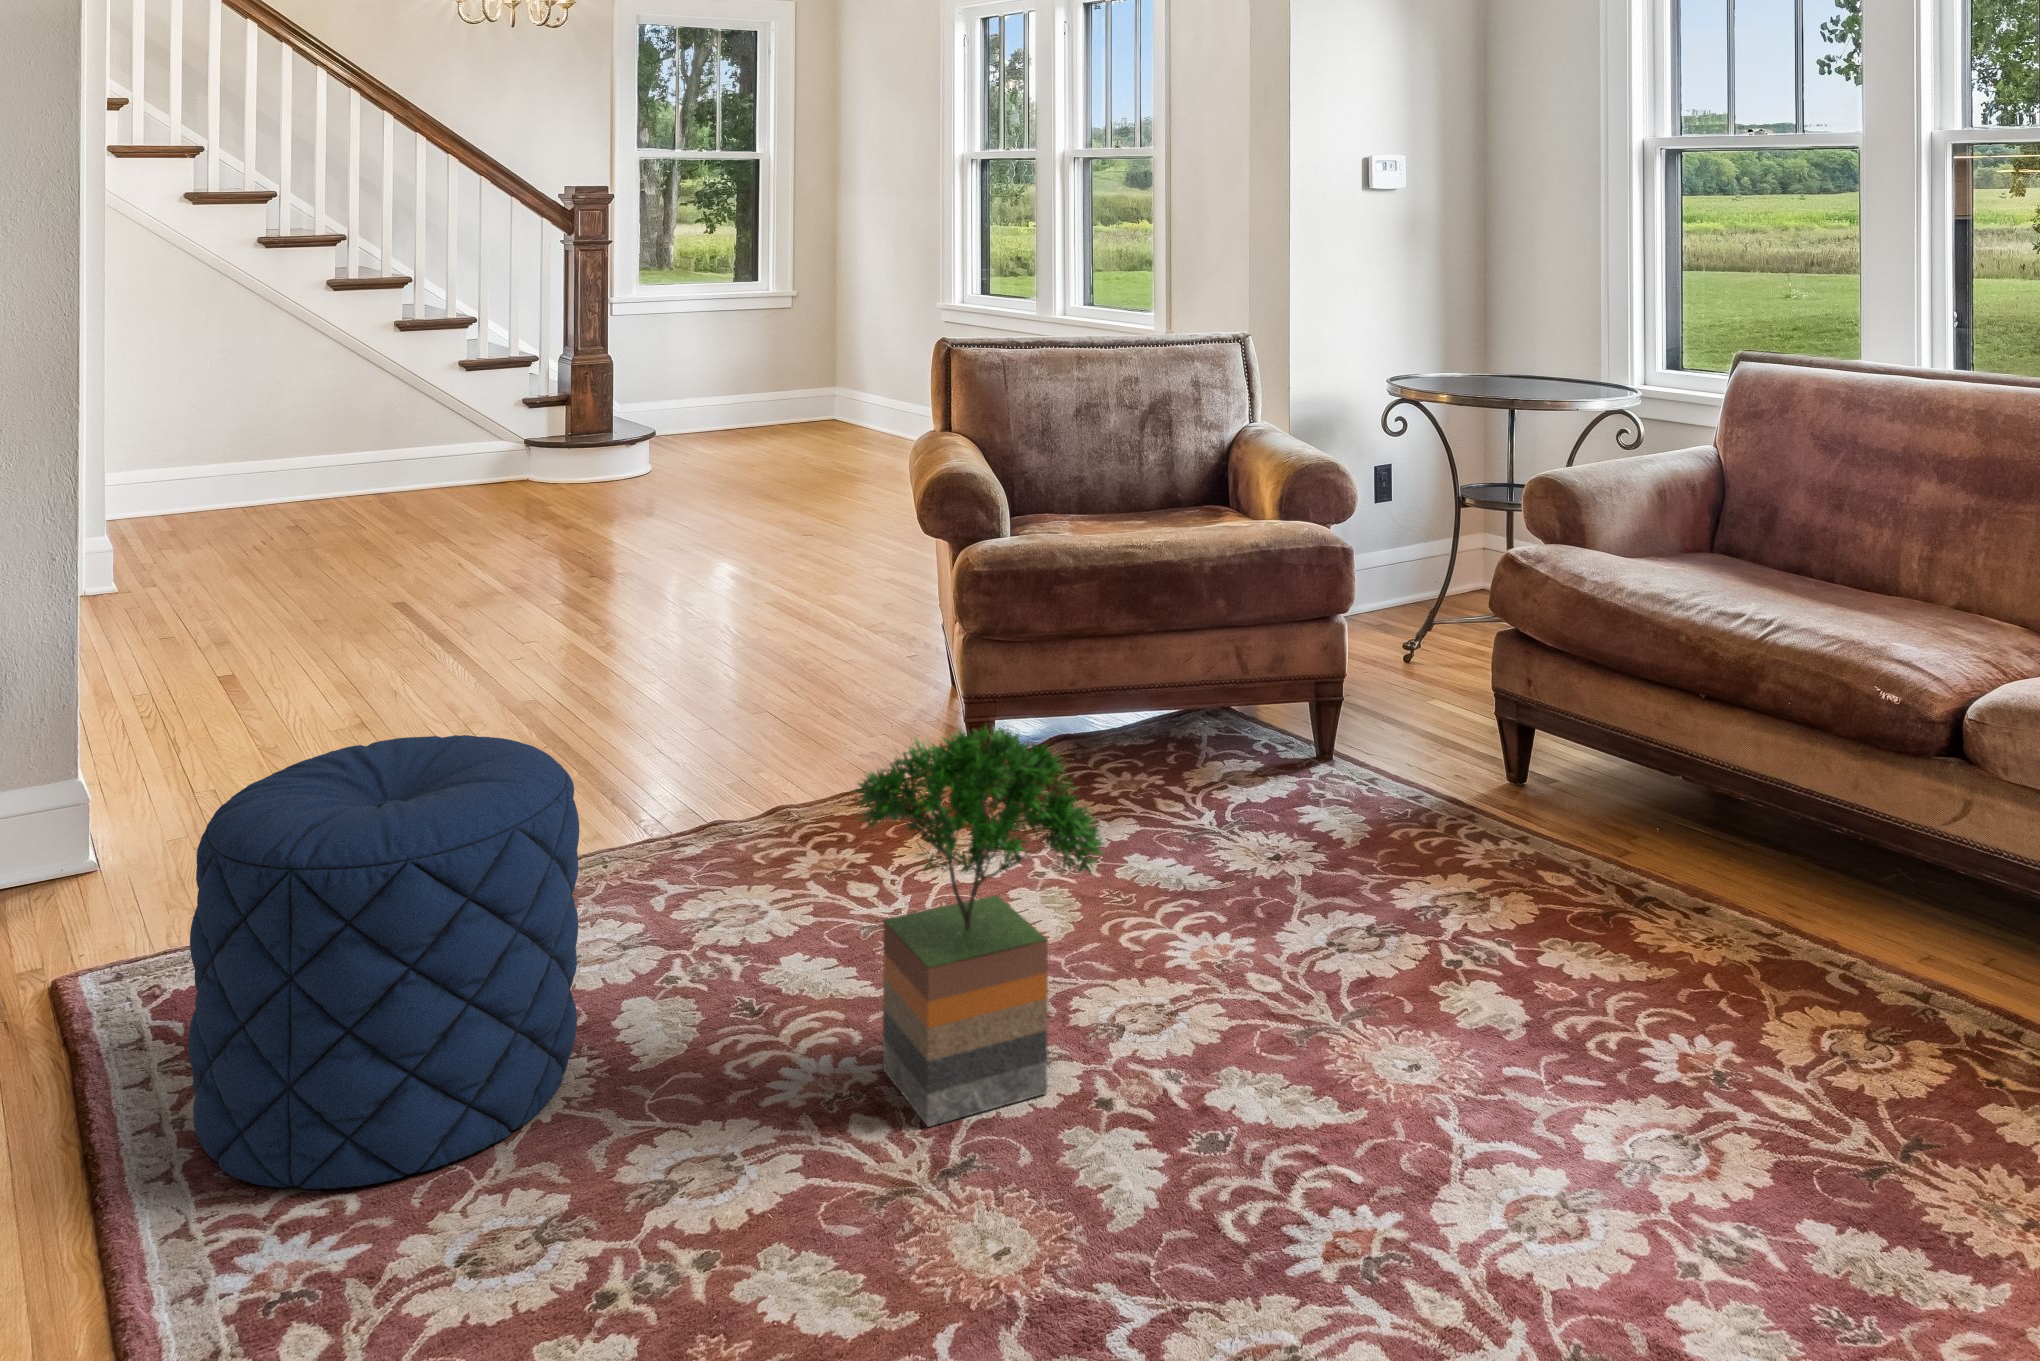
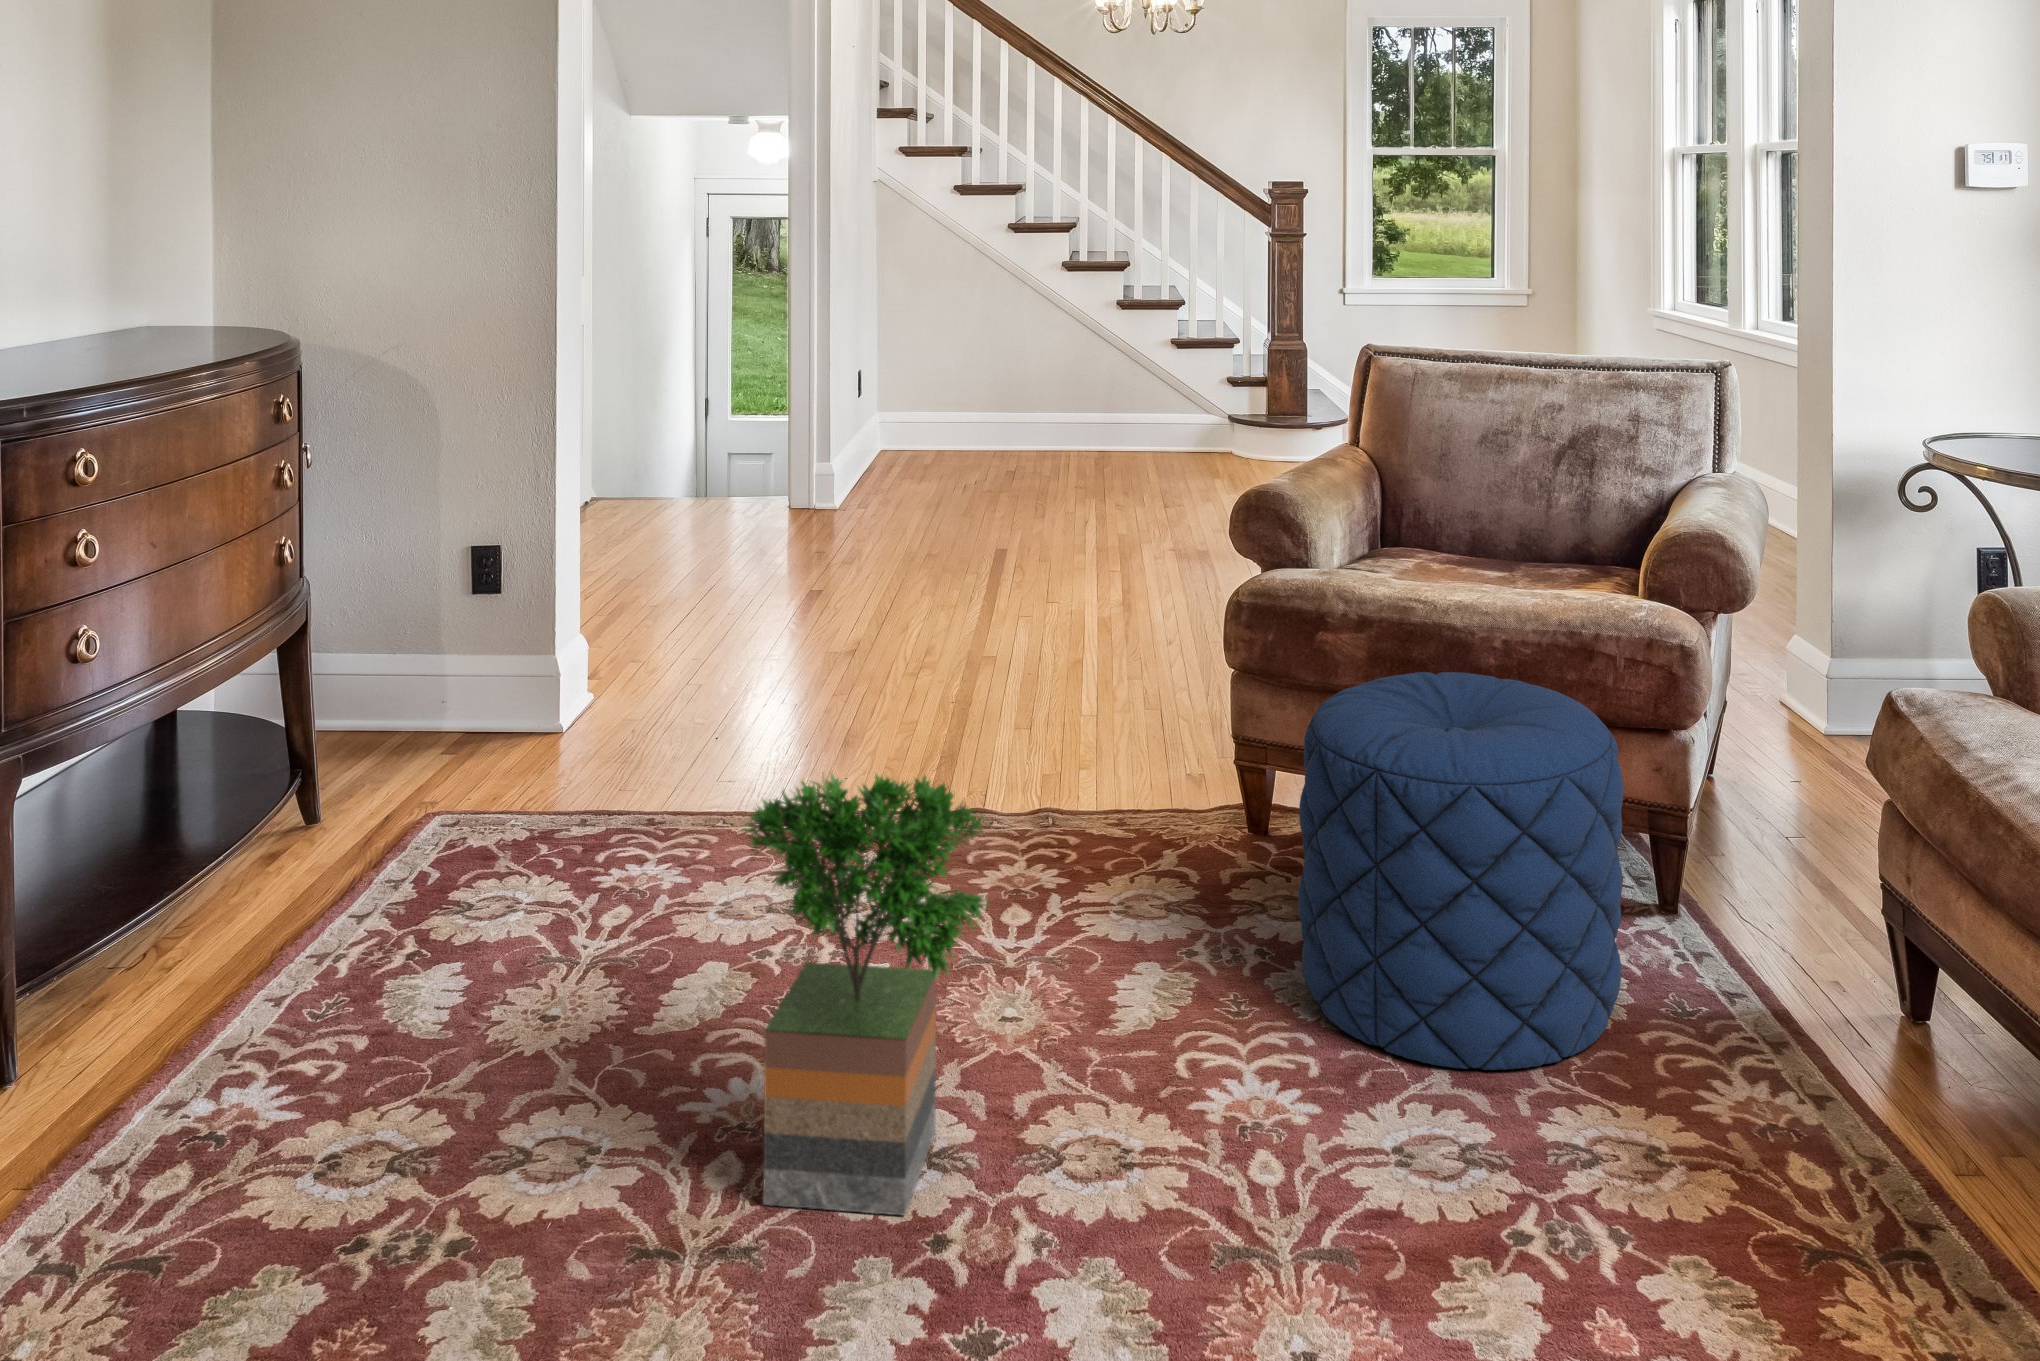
pouf: present [188,735,579,1189] -> present [1298,672,1623,1070]

